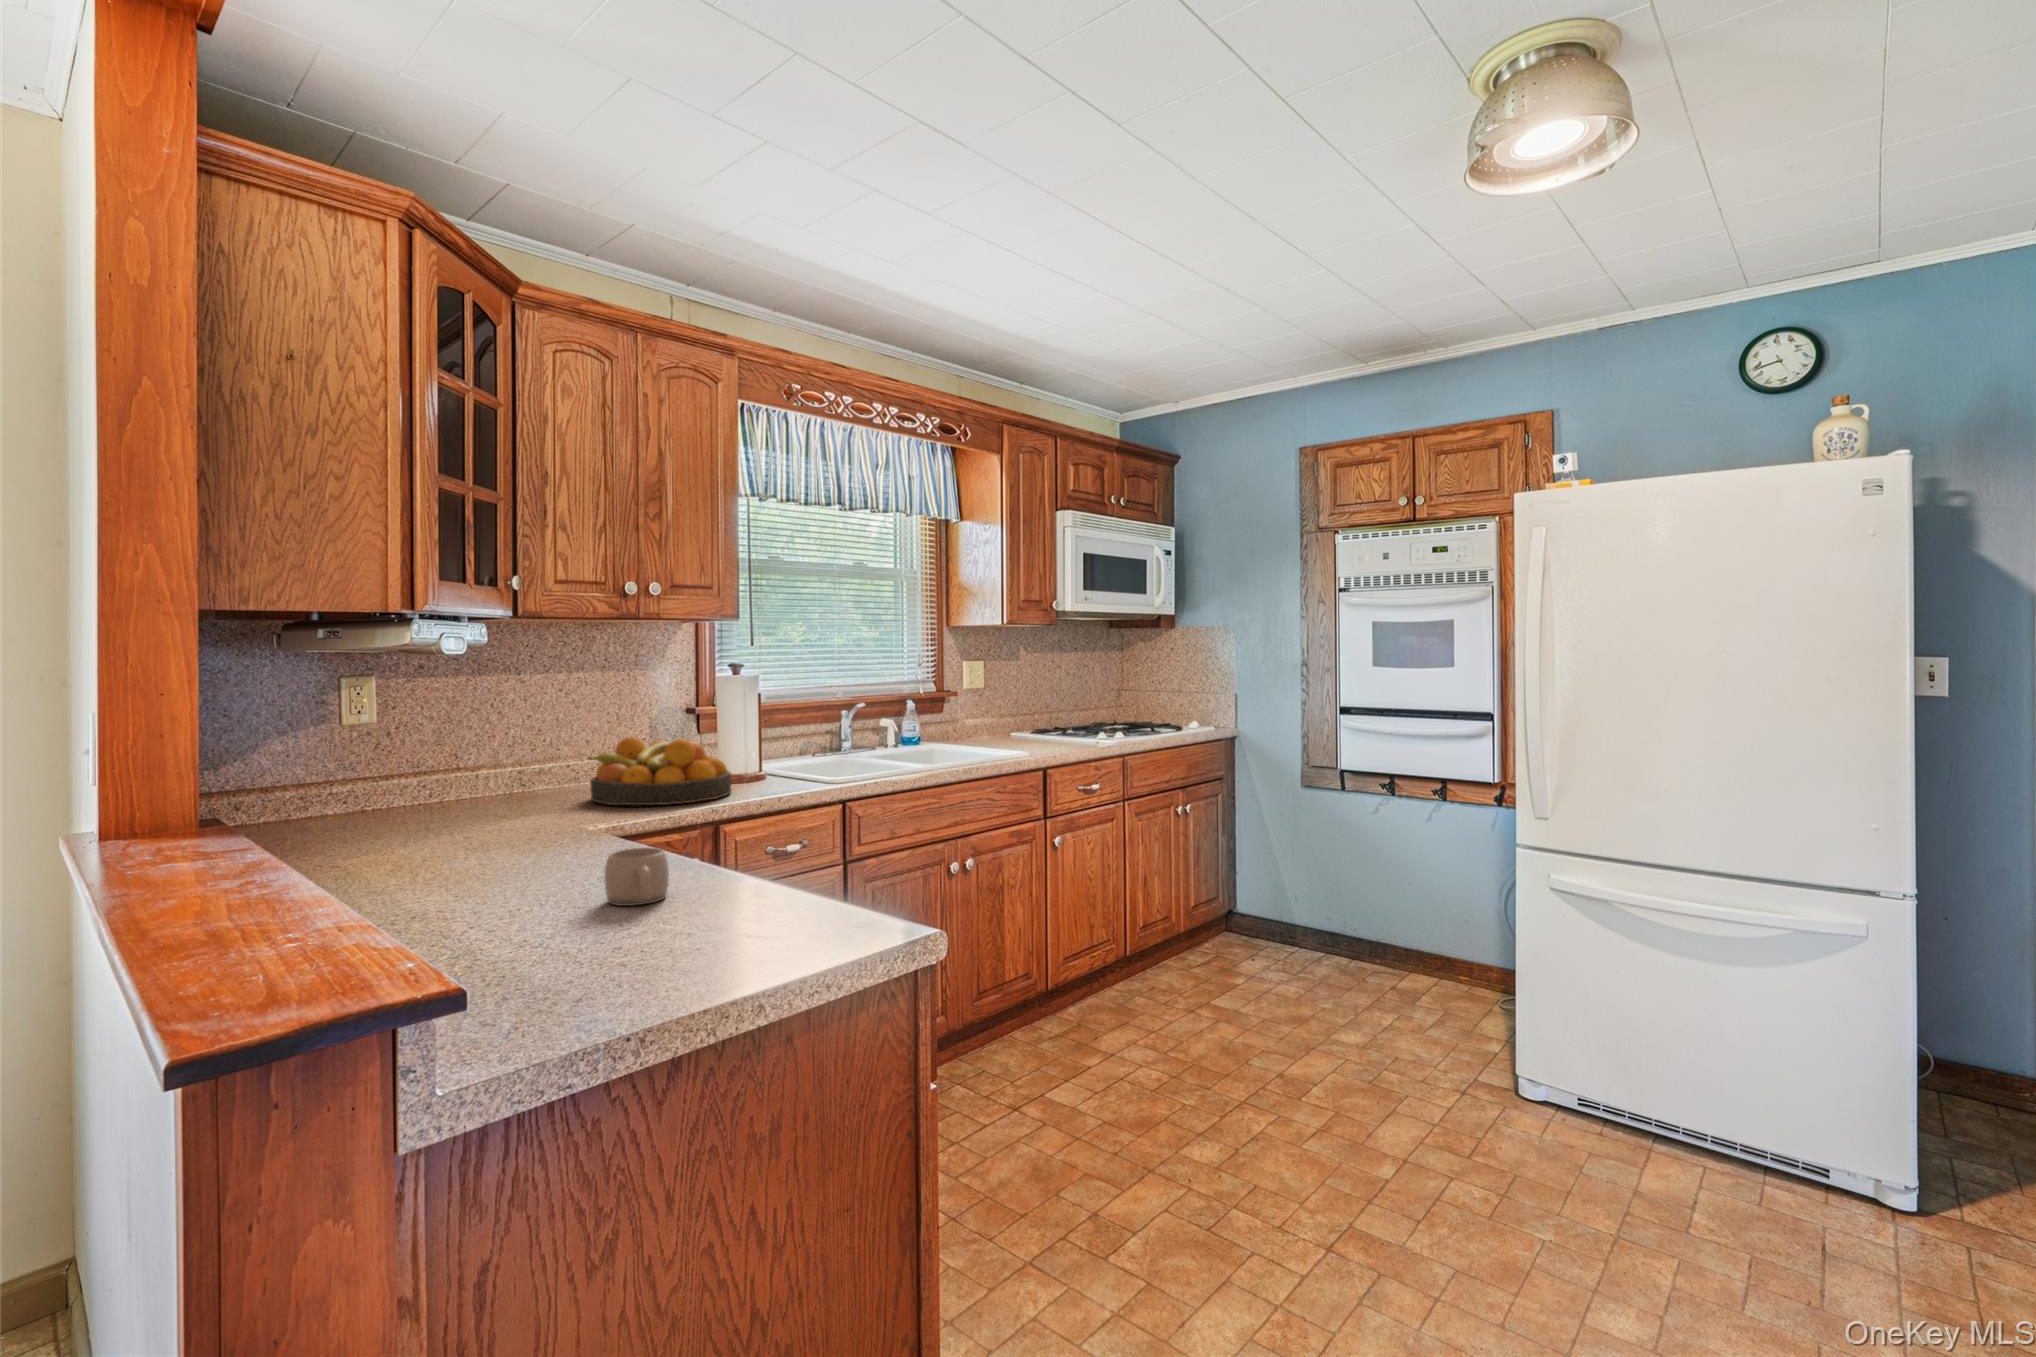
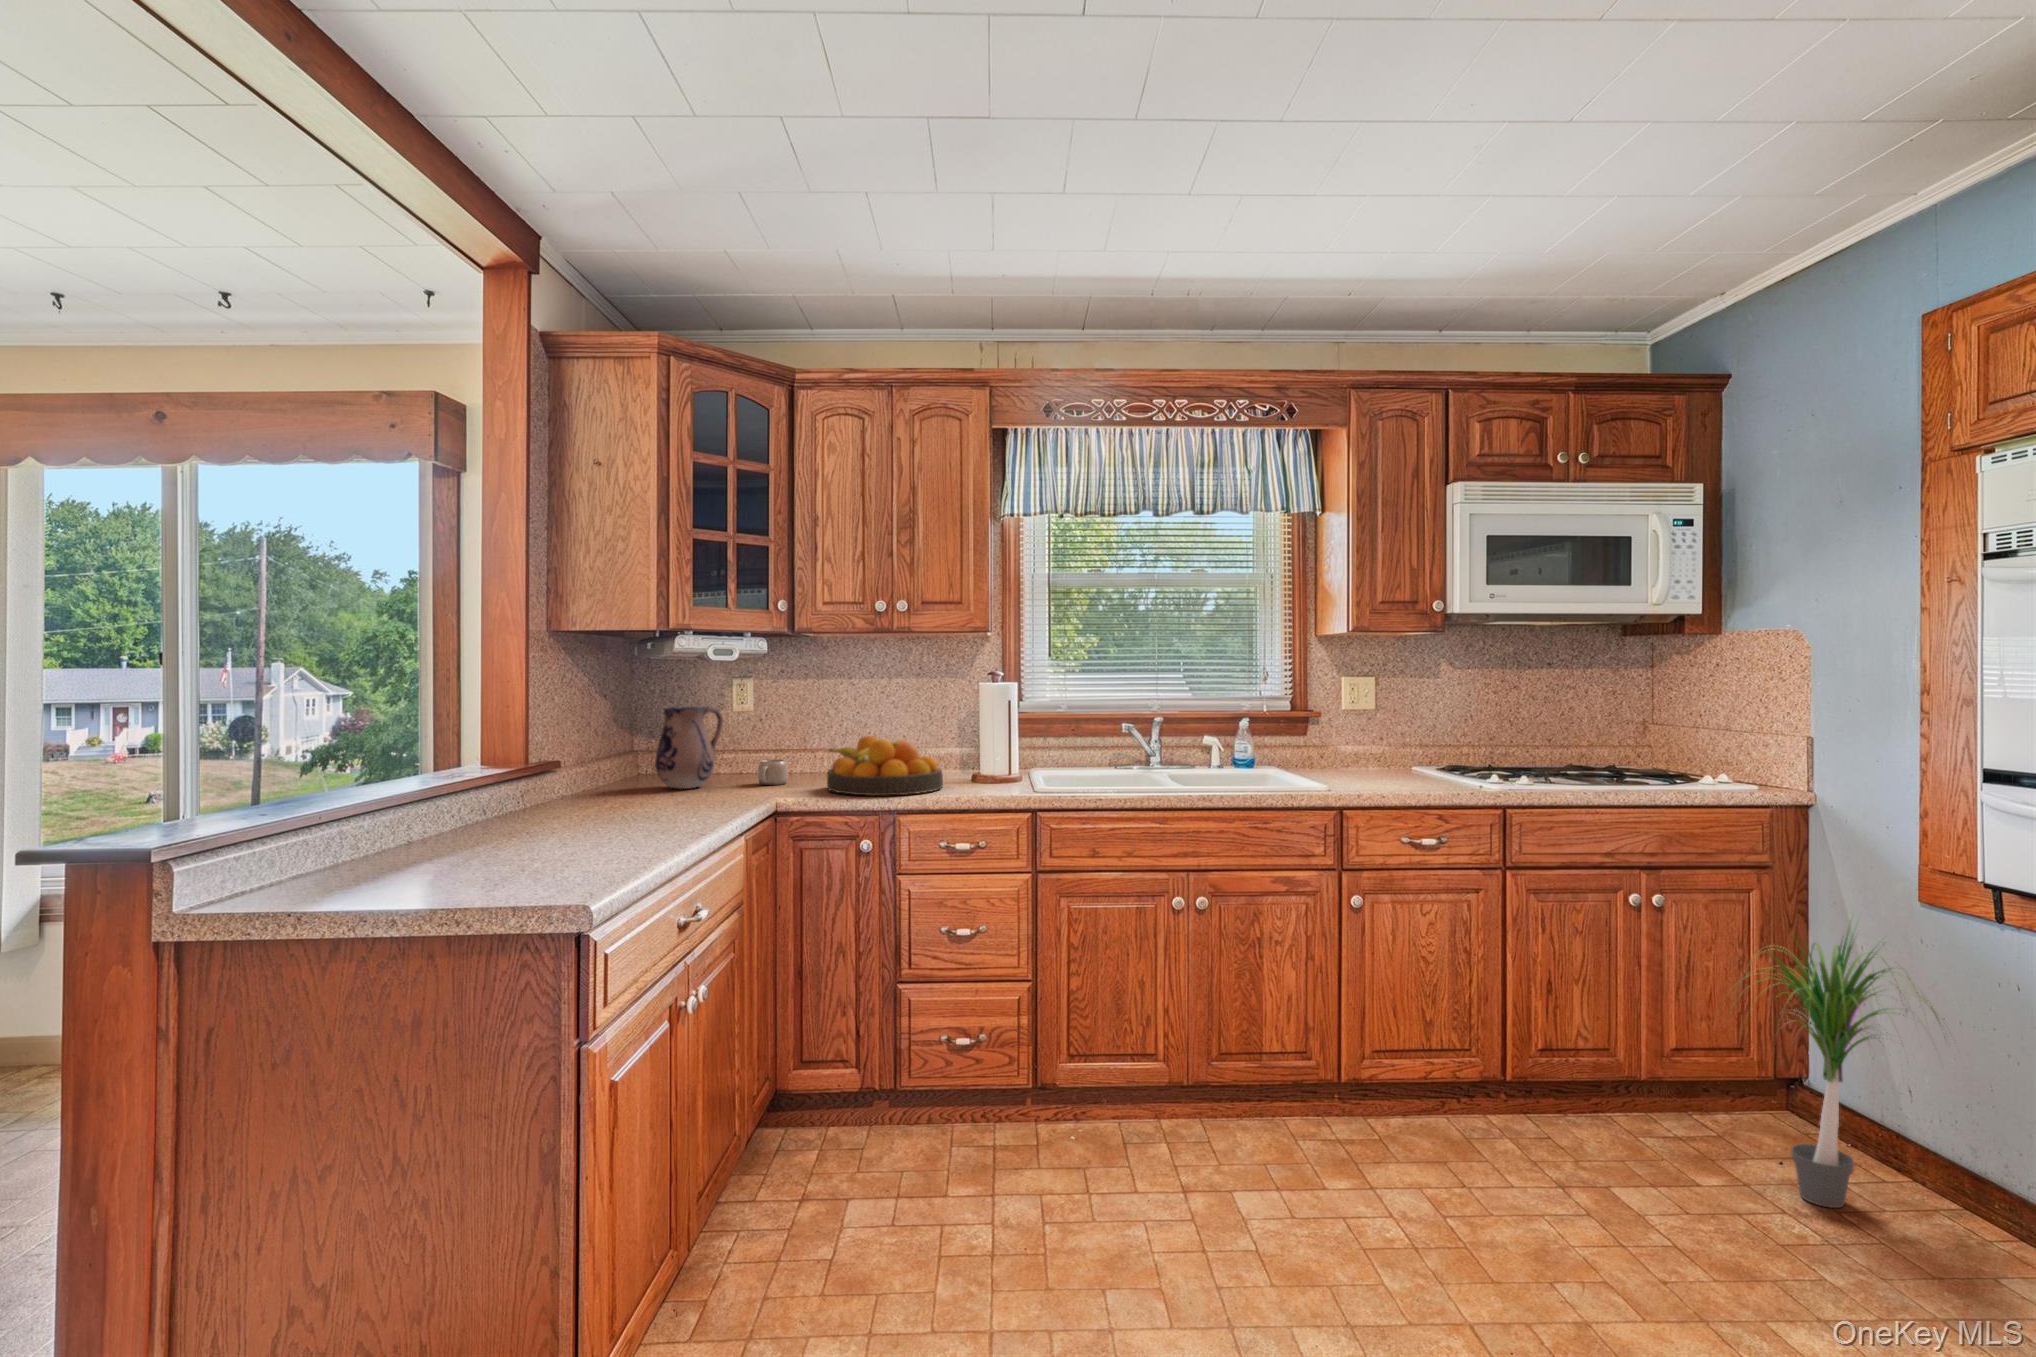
ceramic pitcher: none [324,713,418,830] -> present [655,707,723,789]
potted plant: none [1248,796,1369,978] -> present [1731,930,1945,1208]
mug: present [604,848,669,906] -> present [758,760,788,785]

